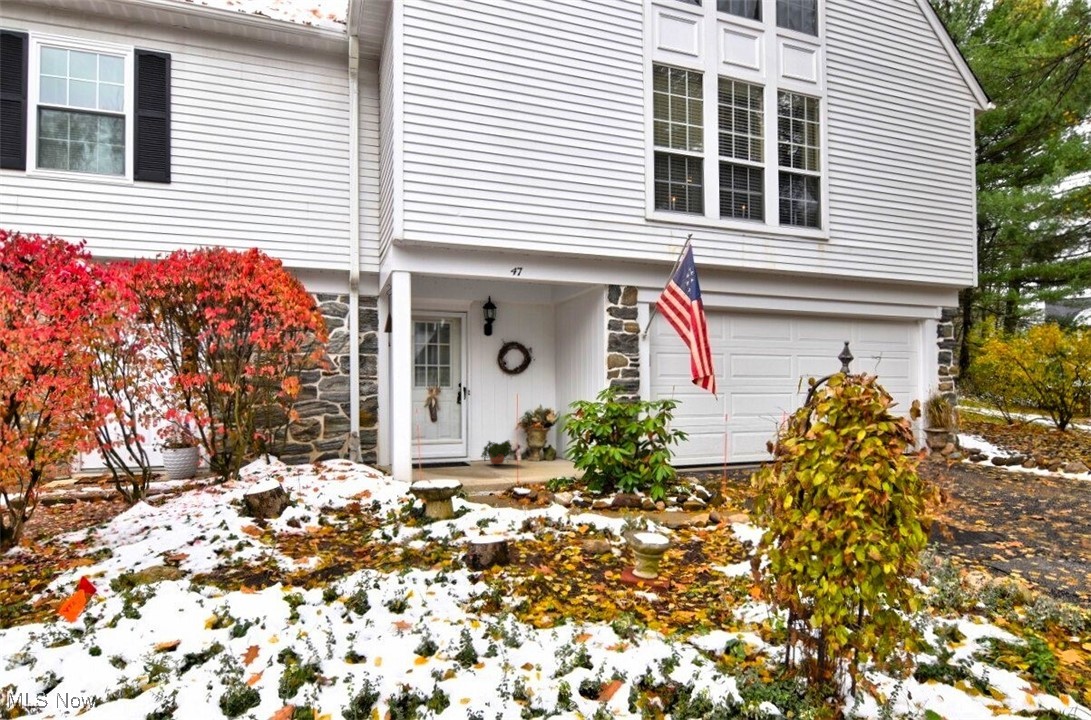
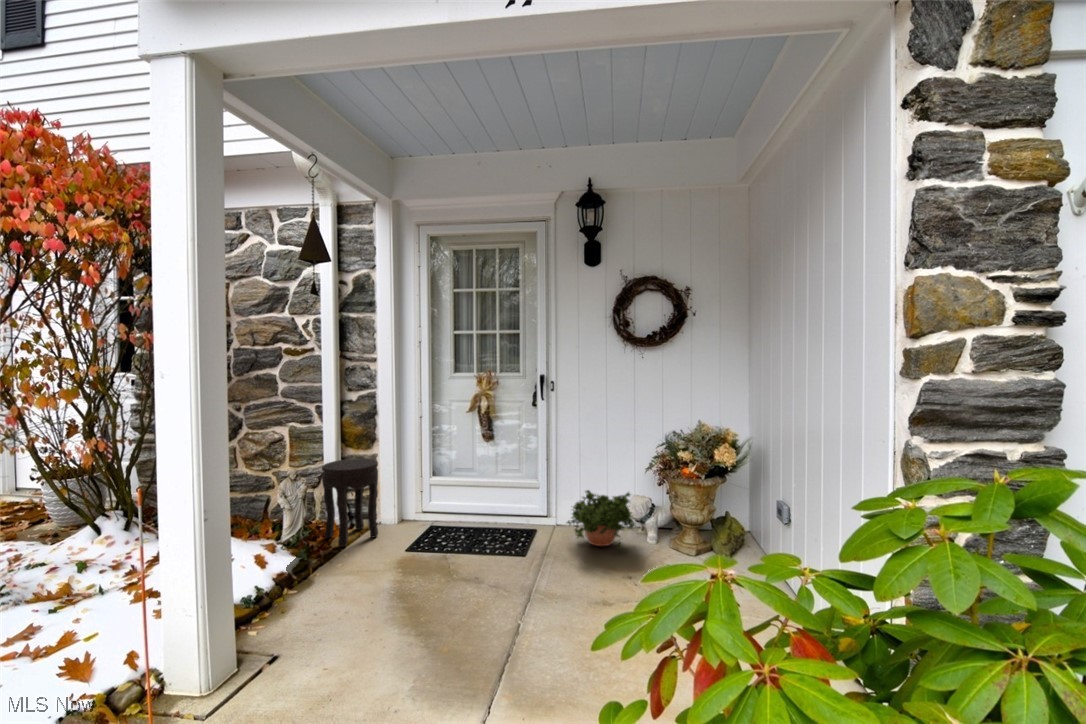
side table: none [357,432,385,473] -> present [322,459,378,547]

